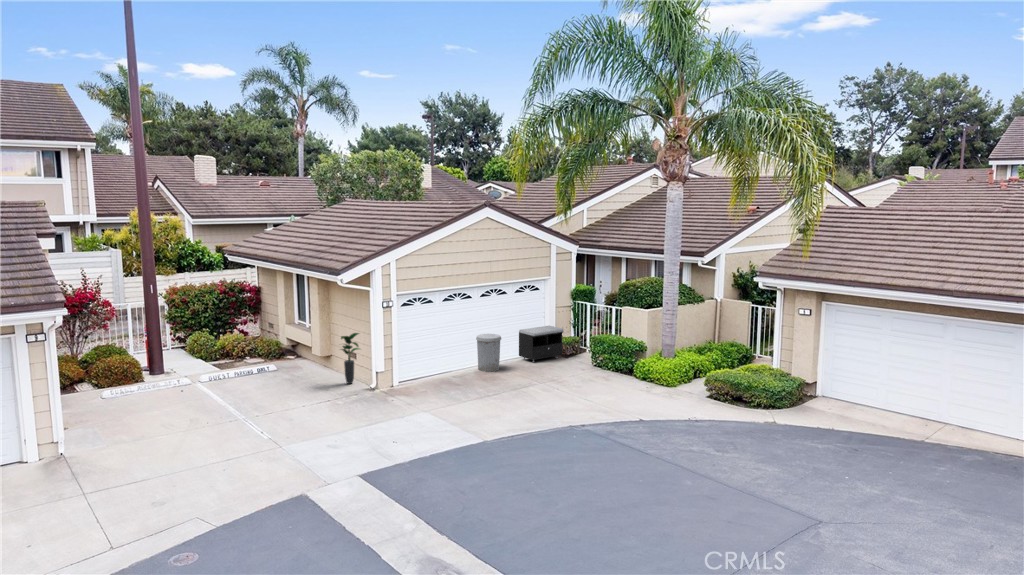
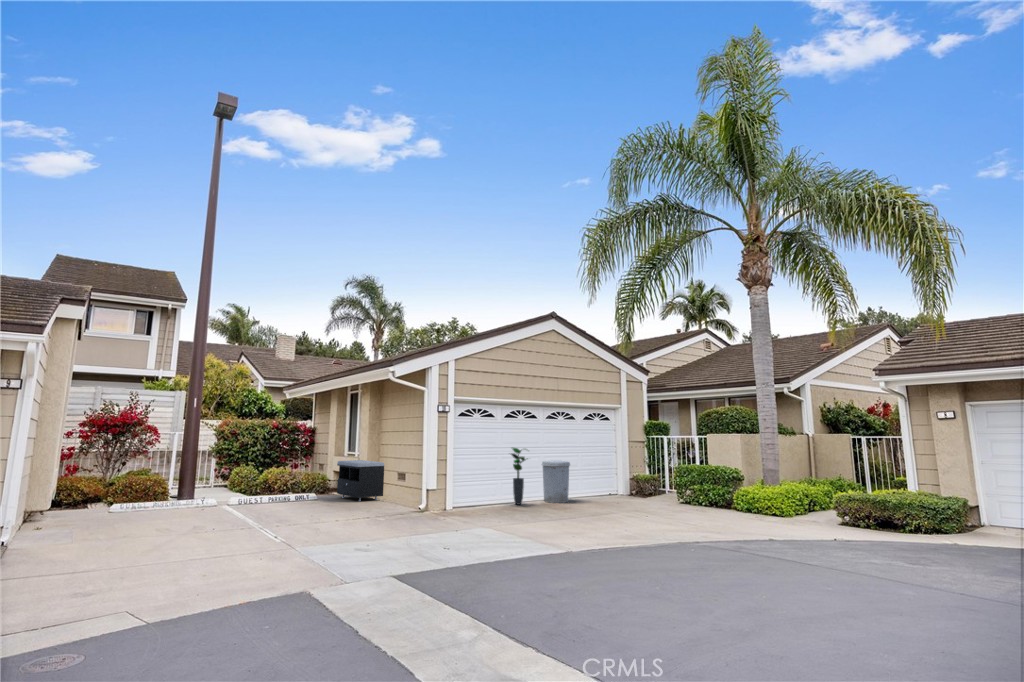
storage bench: present [519,326,564,362] -> present [337,460,384,501]
potted plant: present [341,333,359,384] -> present [511,448,528,505]

